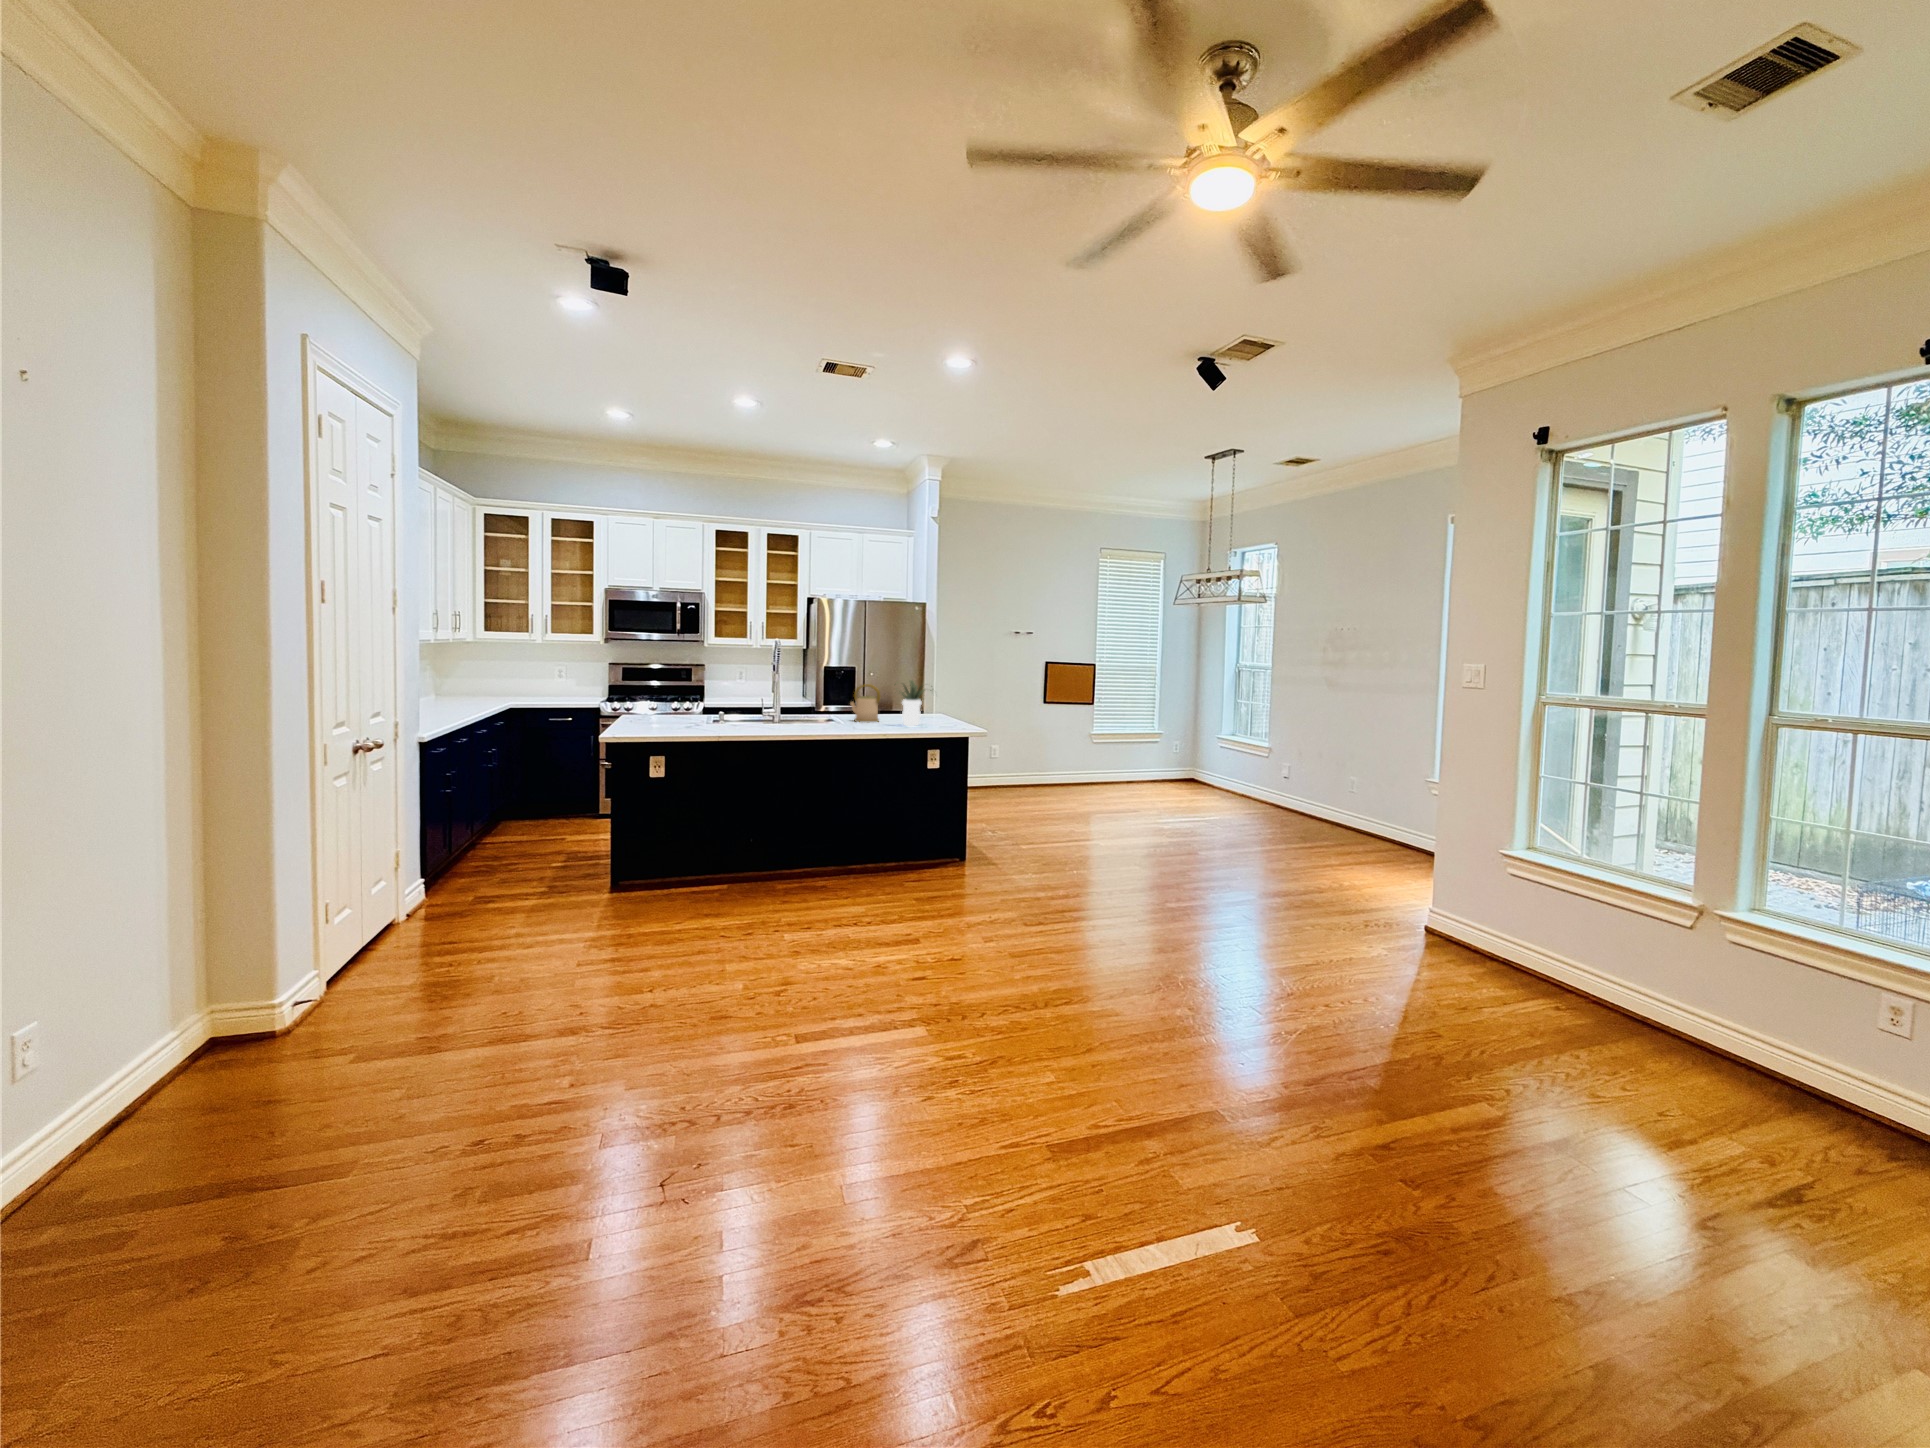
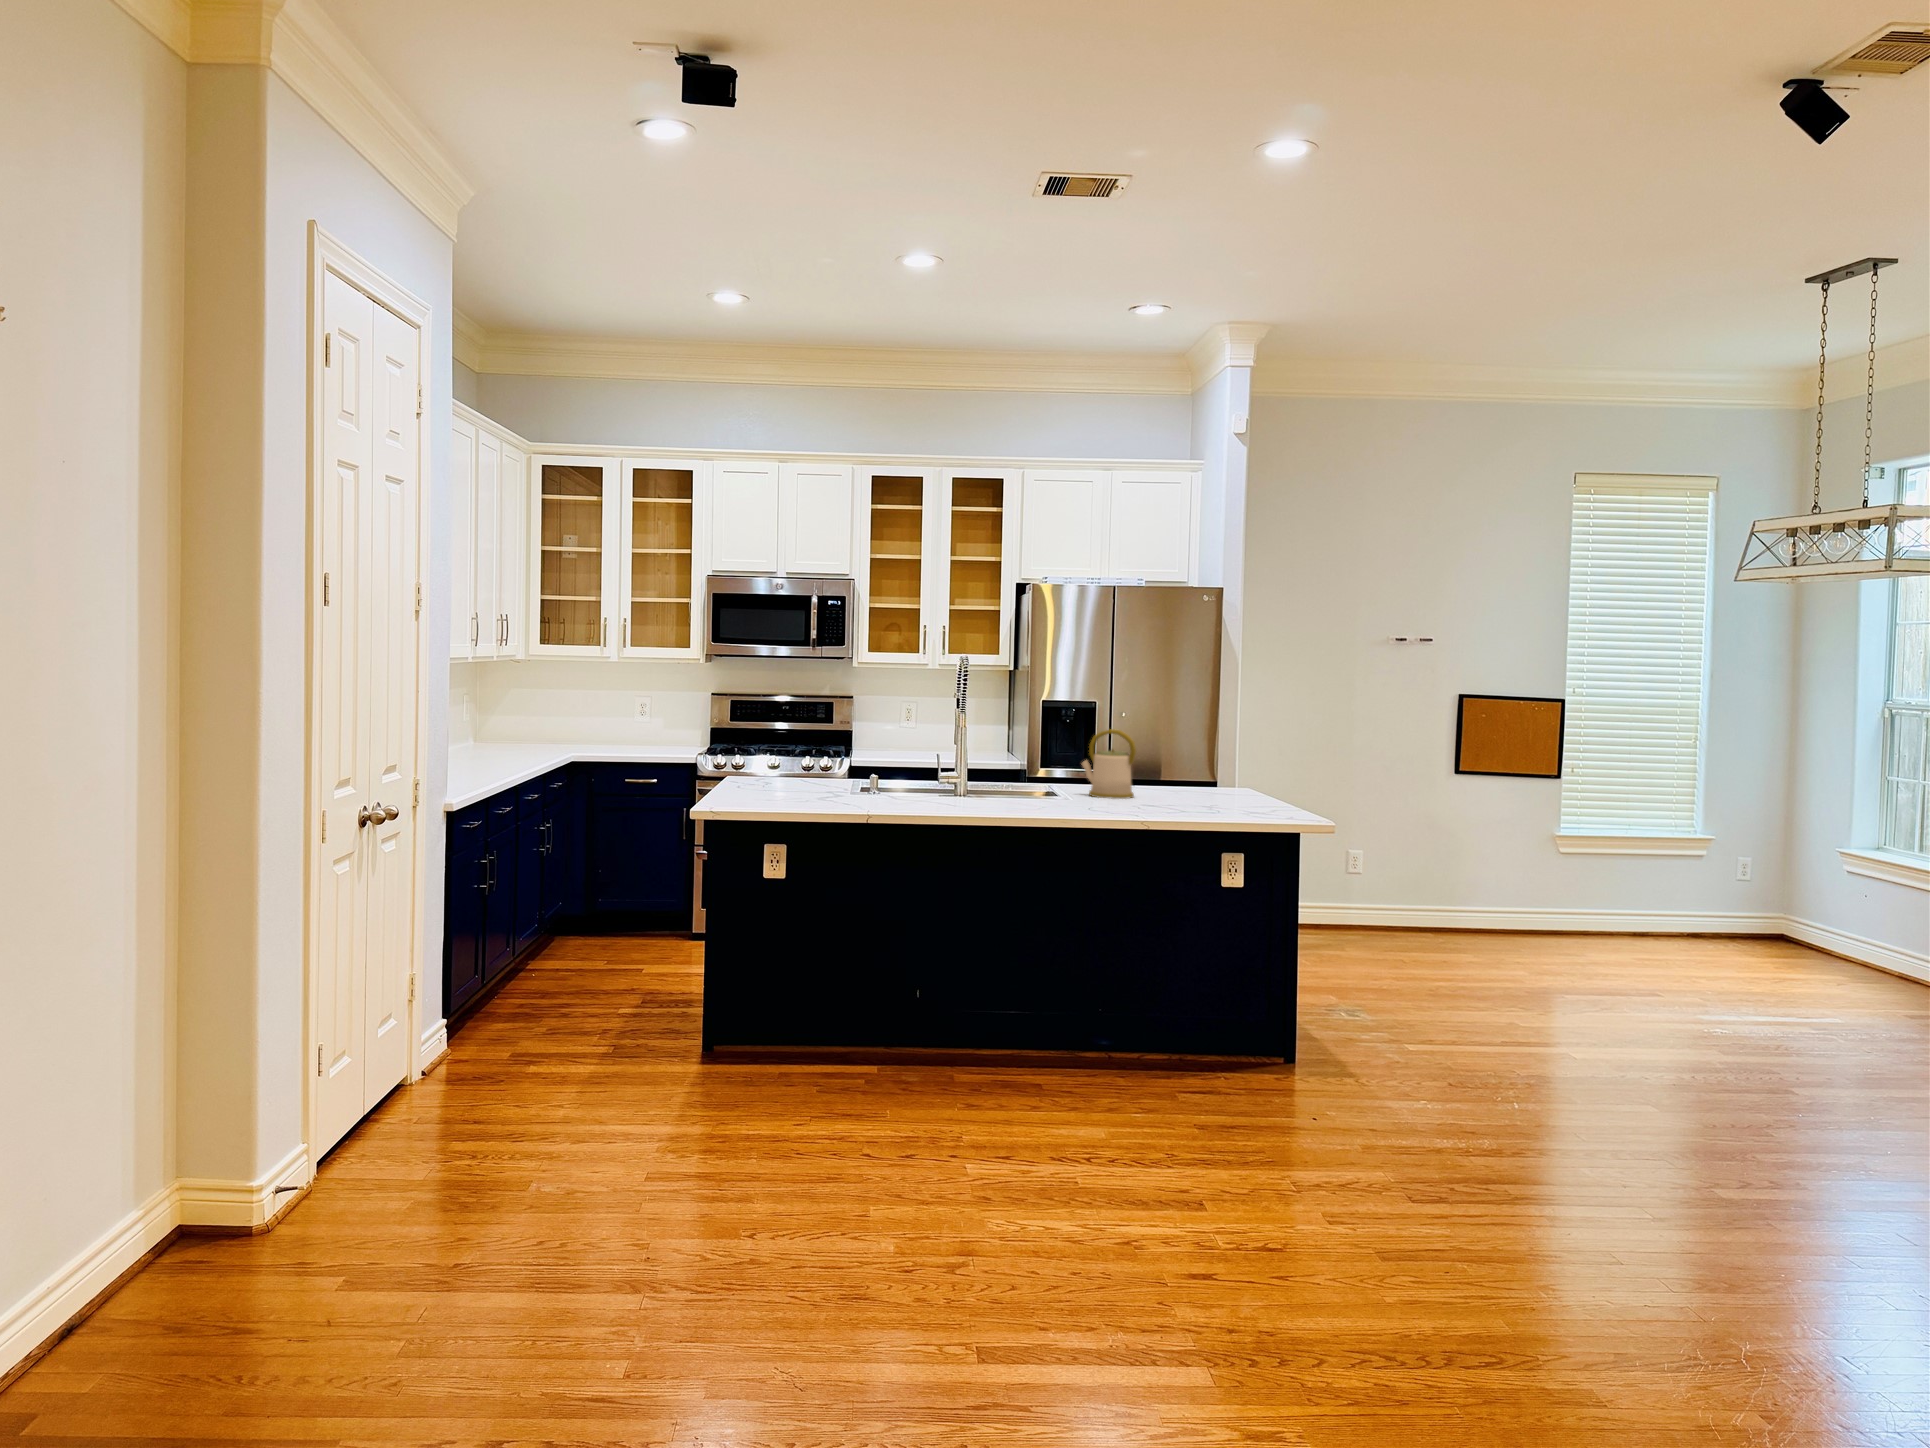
potted plant: present [902,680,925,726] -> none [1142,723,1245,808]

